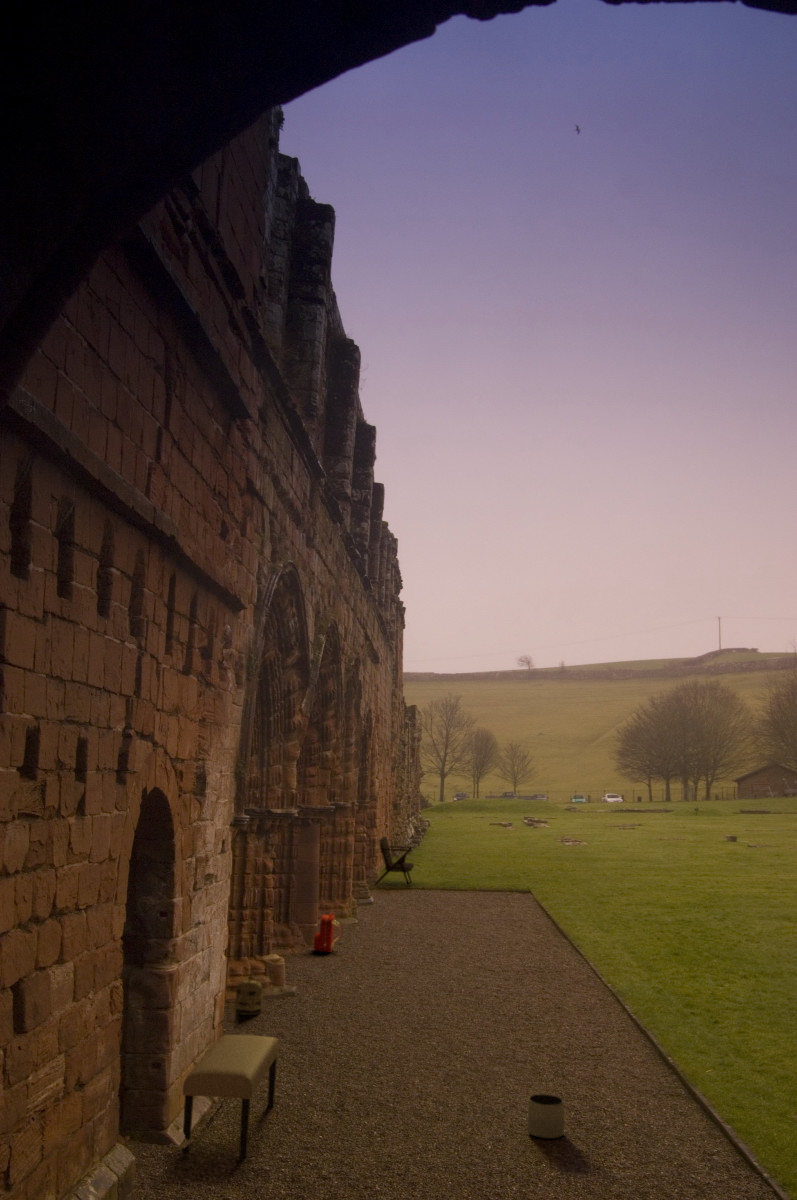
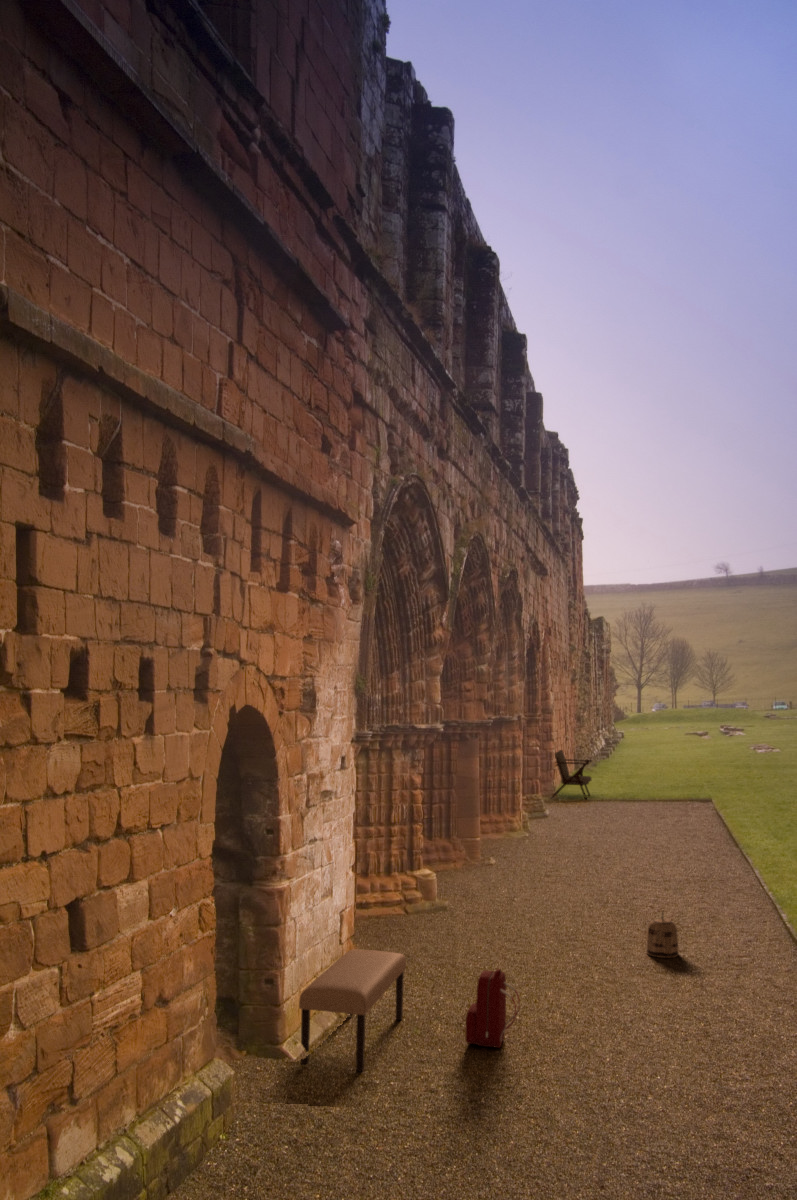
backpack: present [314,913,341,952] -> present [466,969,520,1048]
basket: present [235,973,262,1015] -> present [647,911,679,958]
planter: present [527,1094,564,1139] -> none [658,1022,698,1069]

